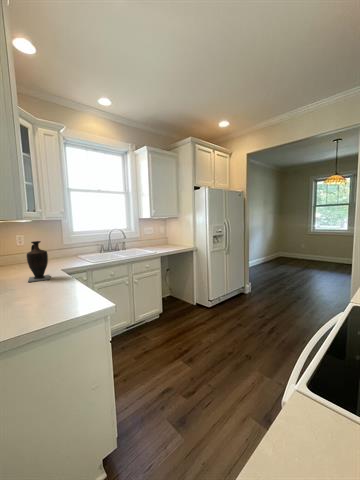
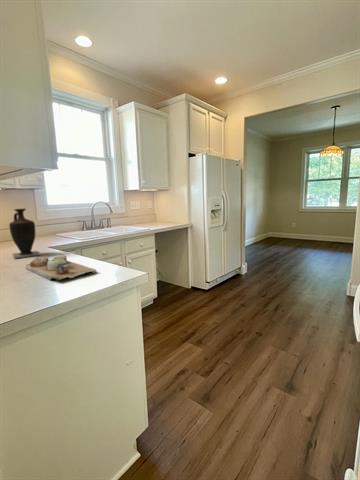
cutting board: none [28,284,78,311] -> present [26,256,97,281]

